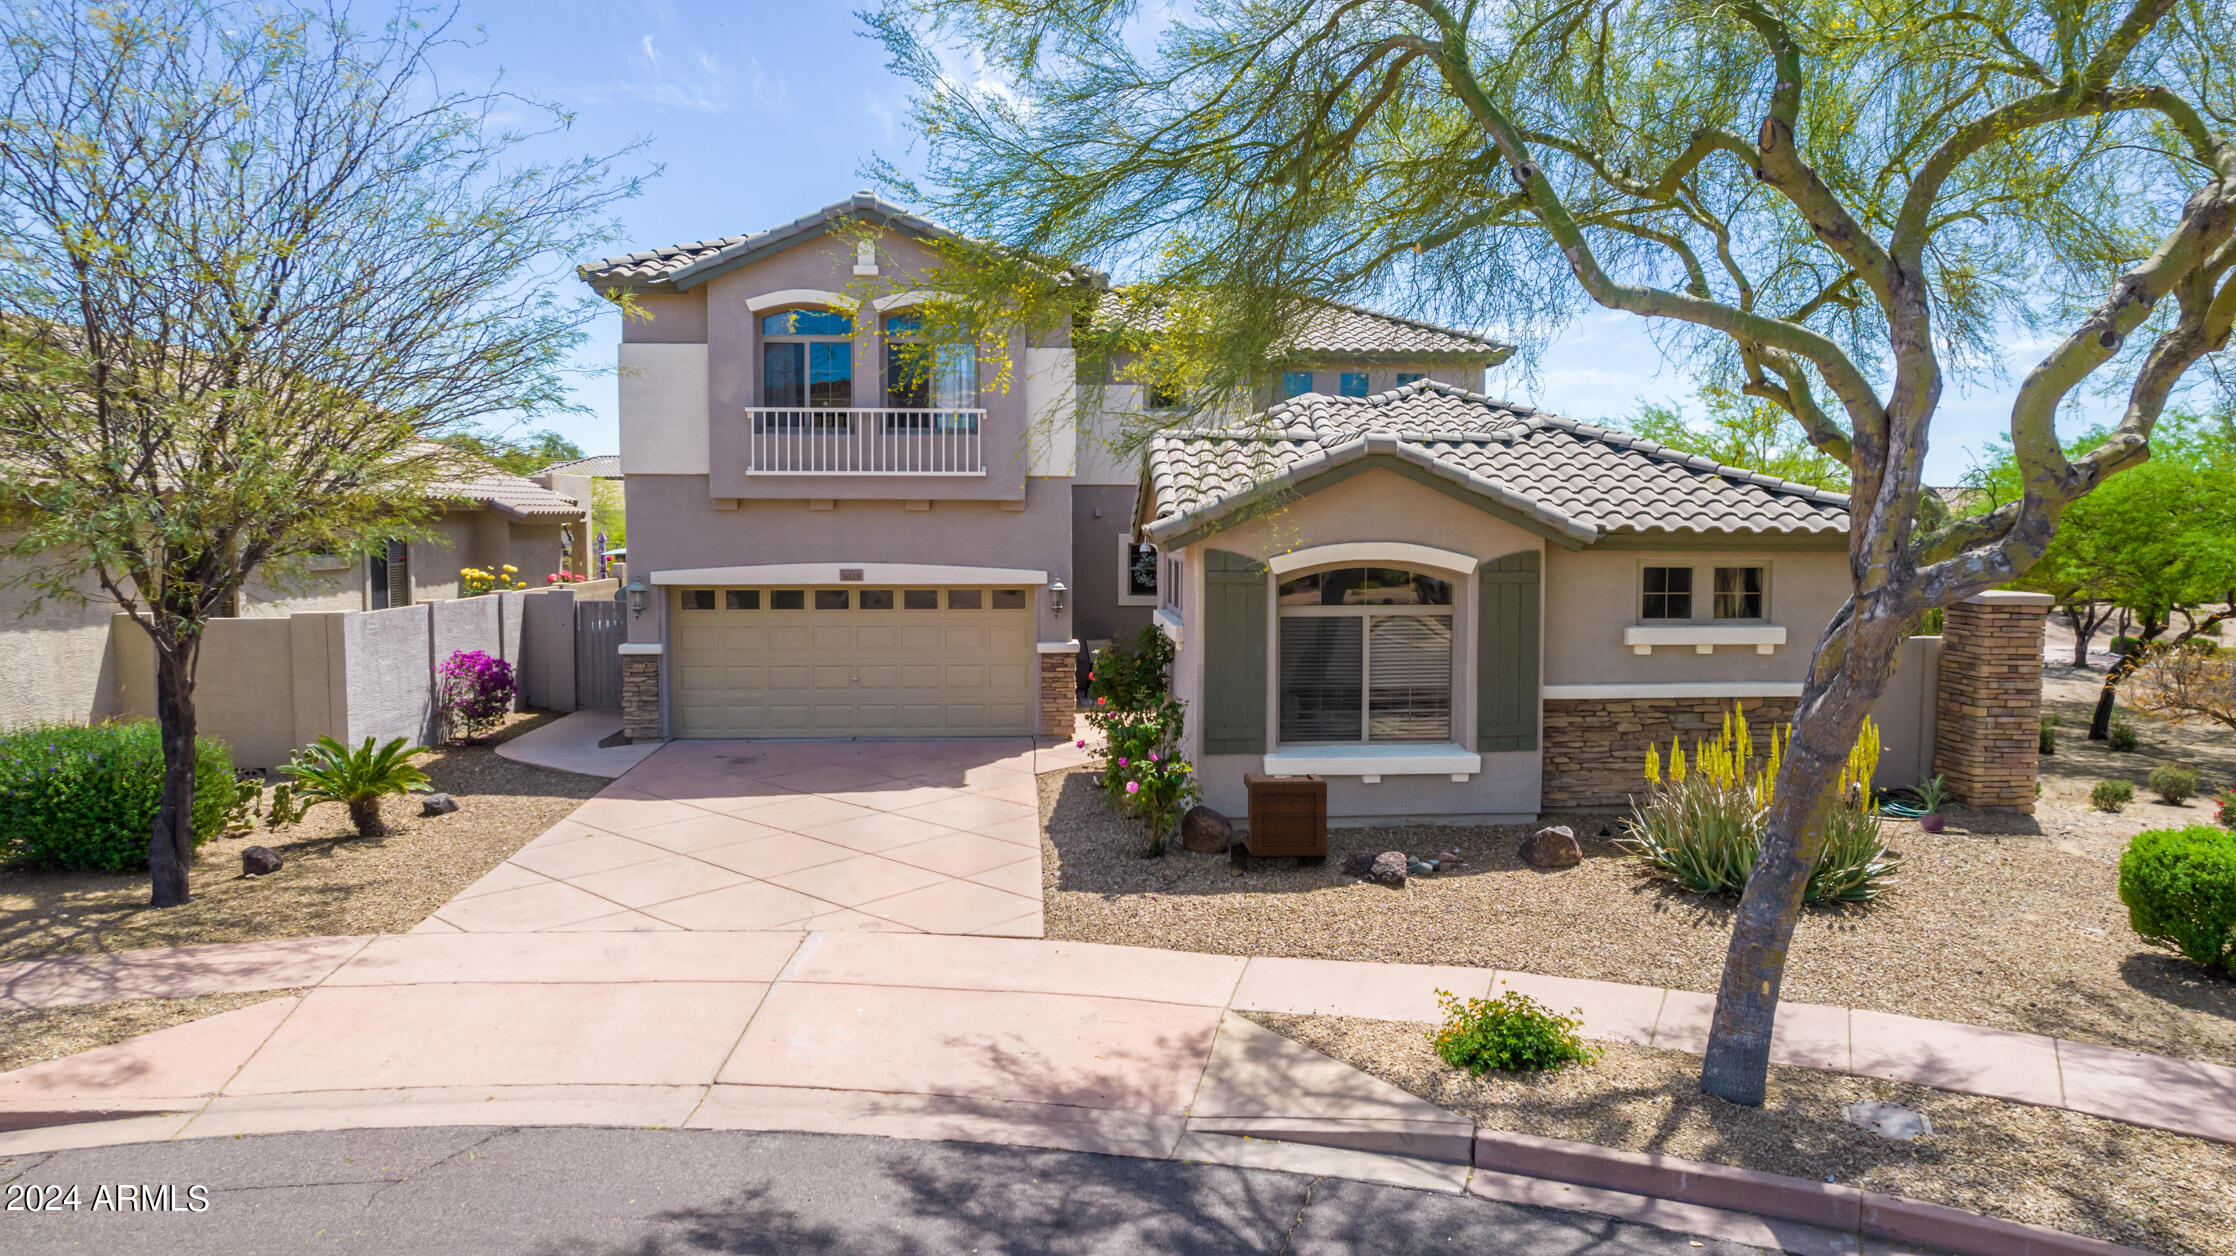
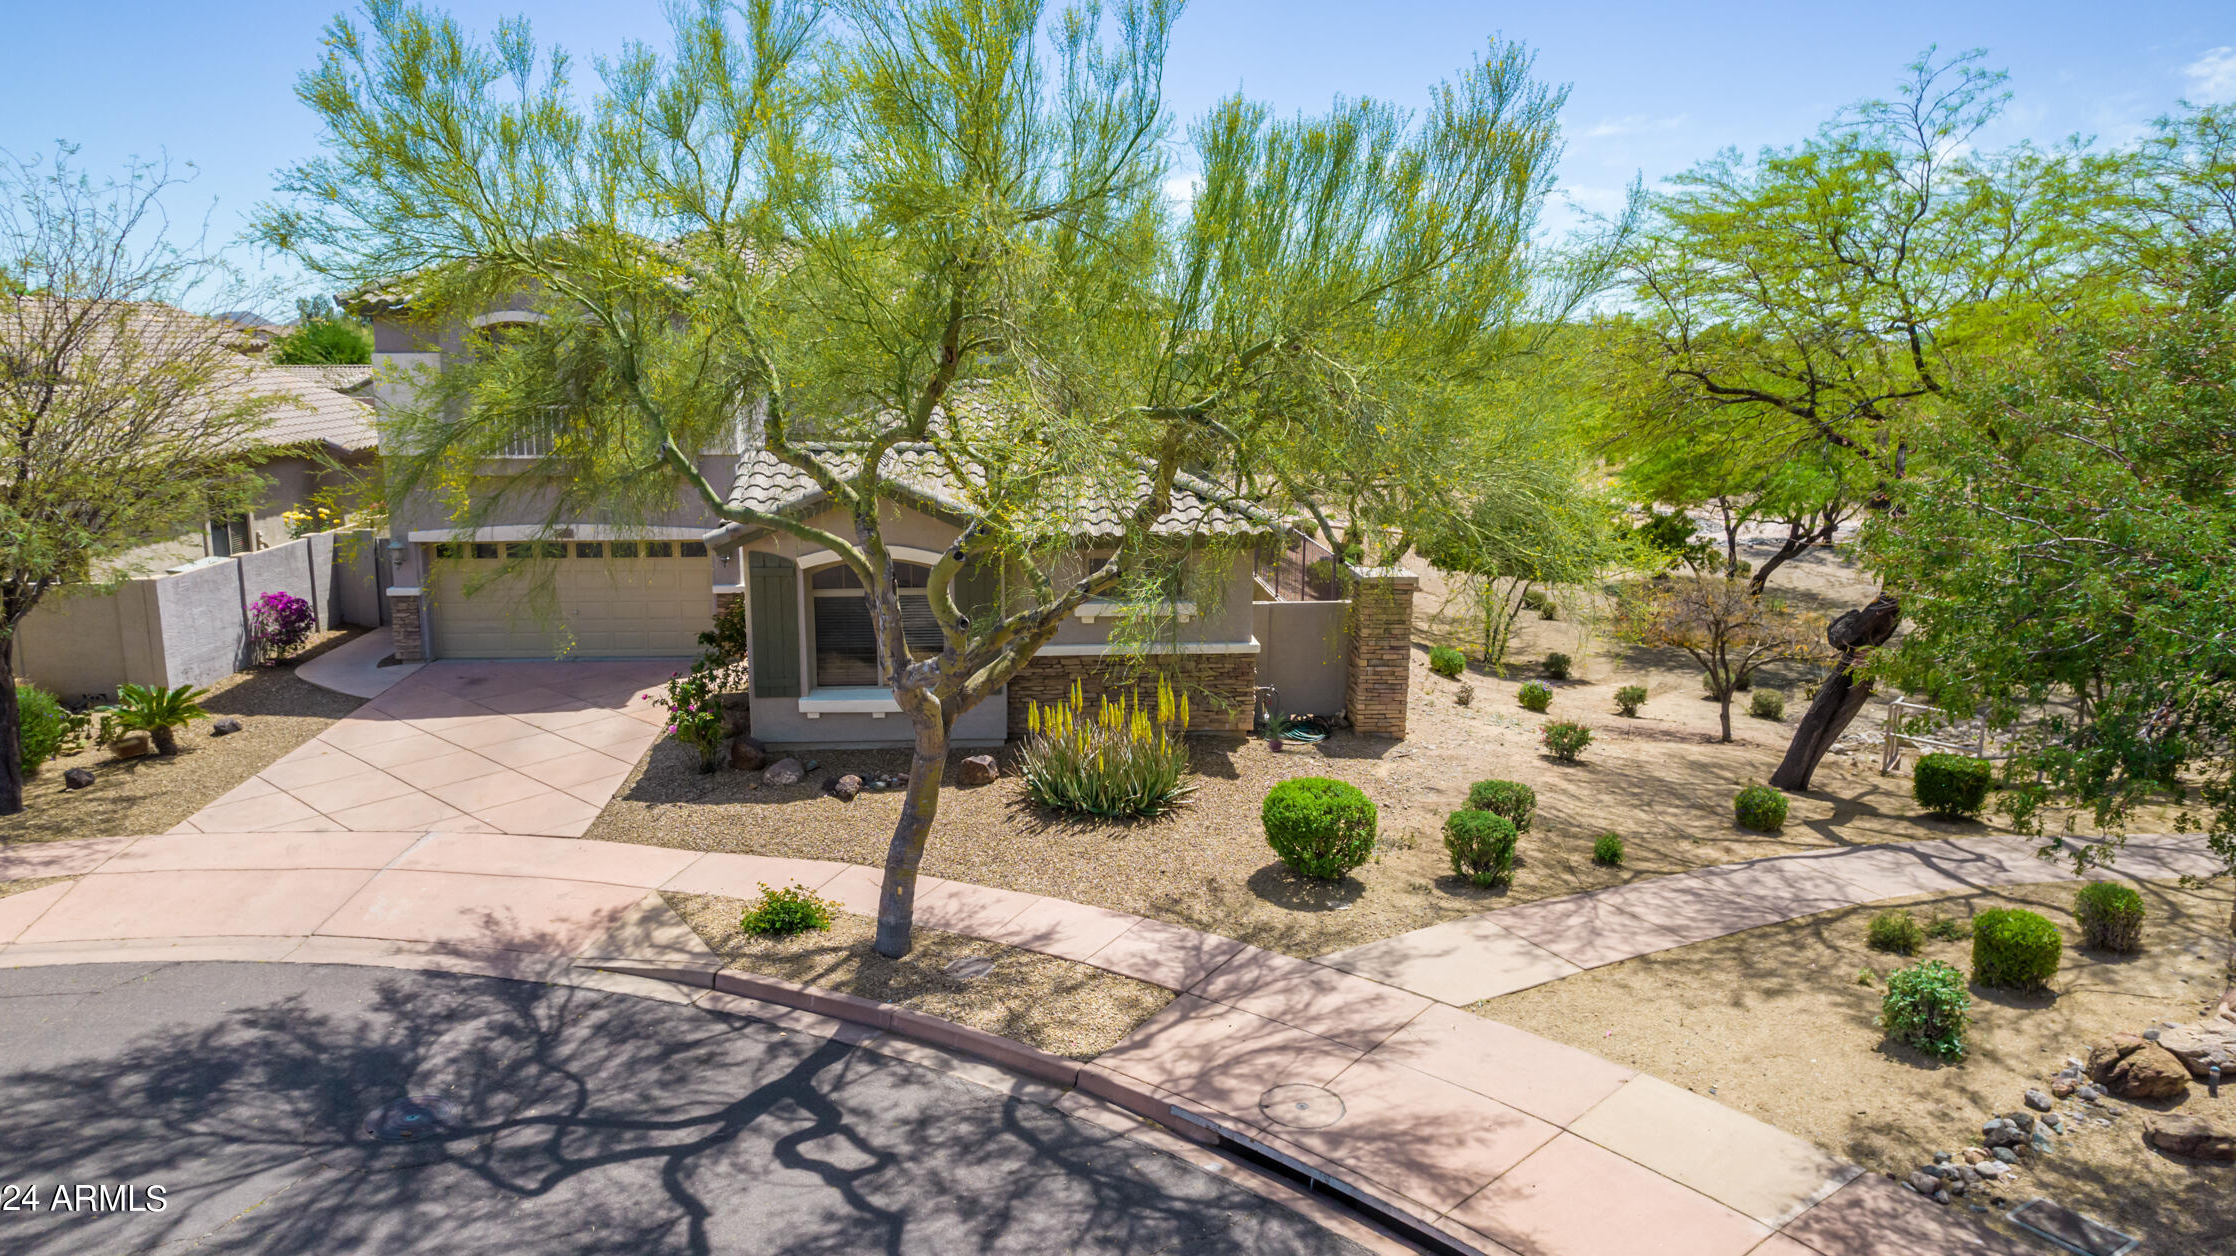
wooden crate: present [1242,771,1327,857] -> none [781,710,841,772]
woven basket: none [284,804,341,844] -> present [106,734,149,760]

